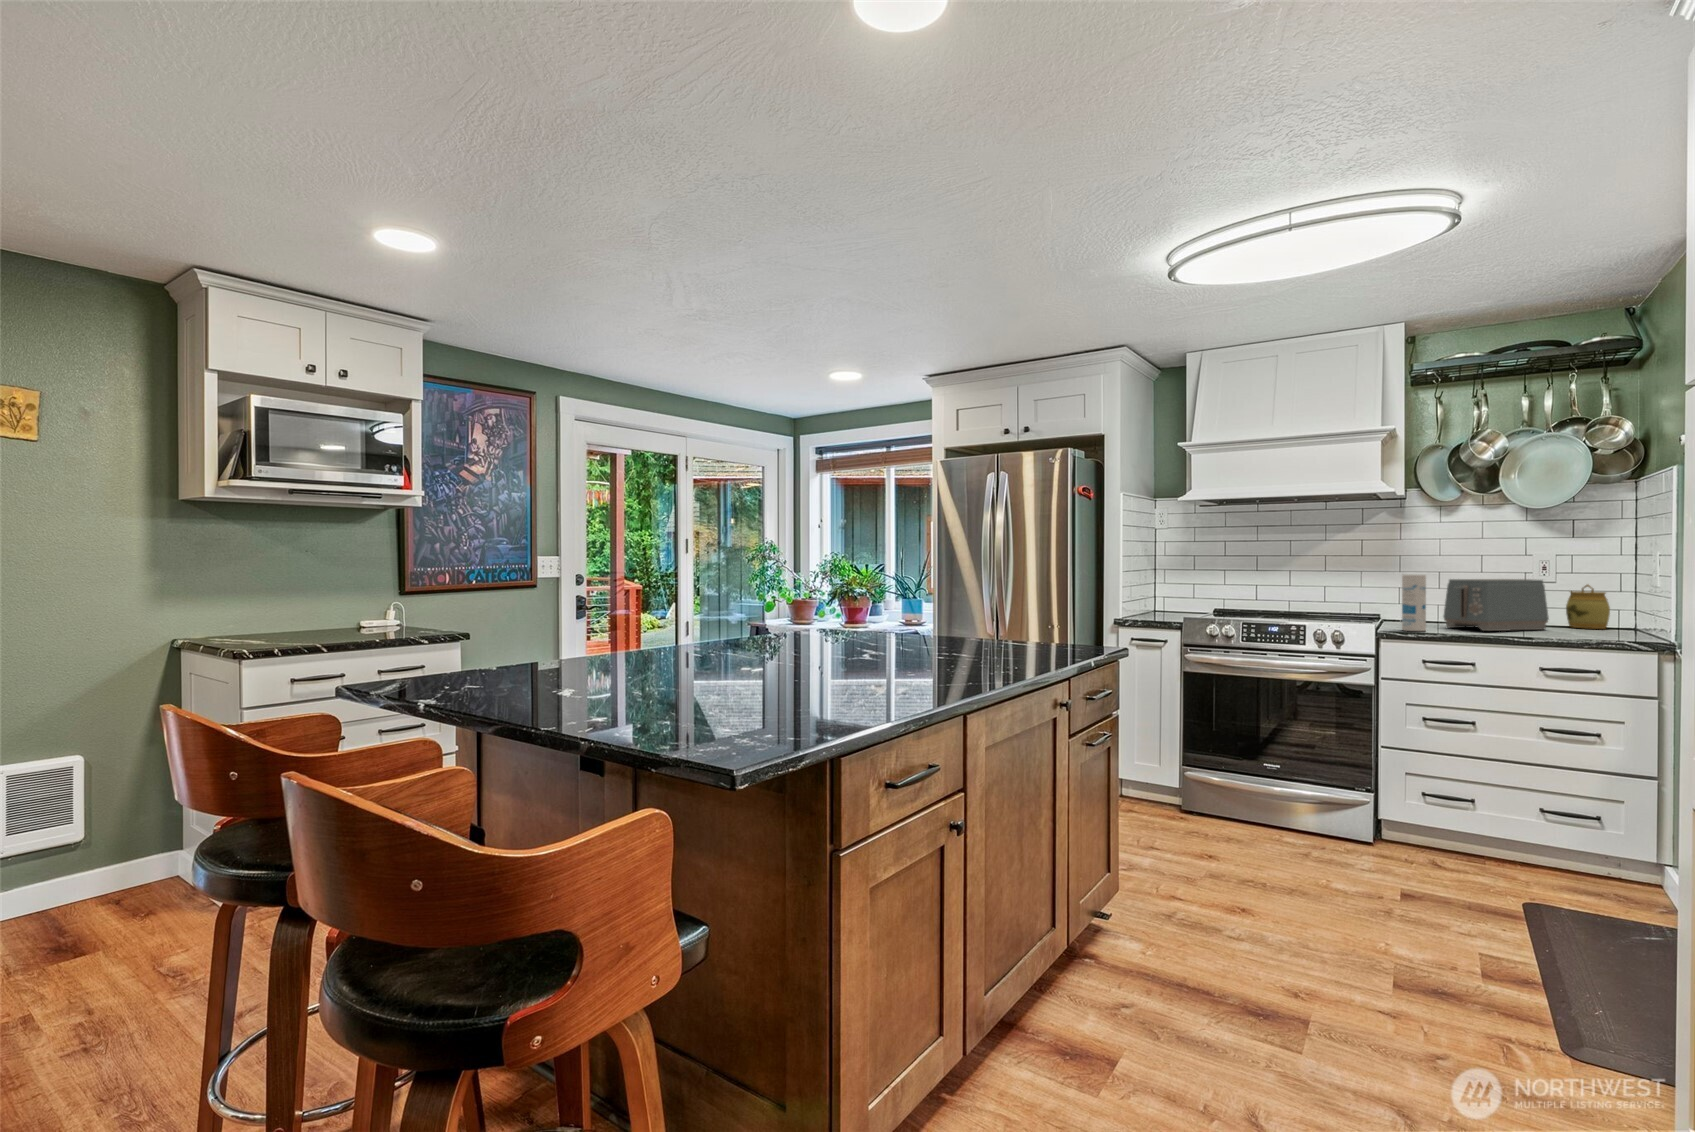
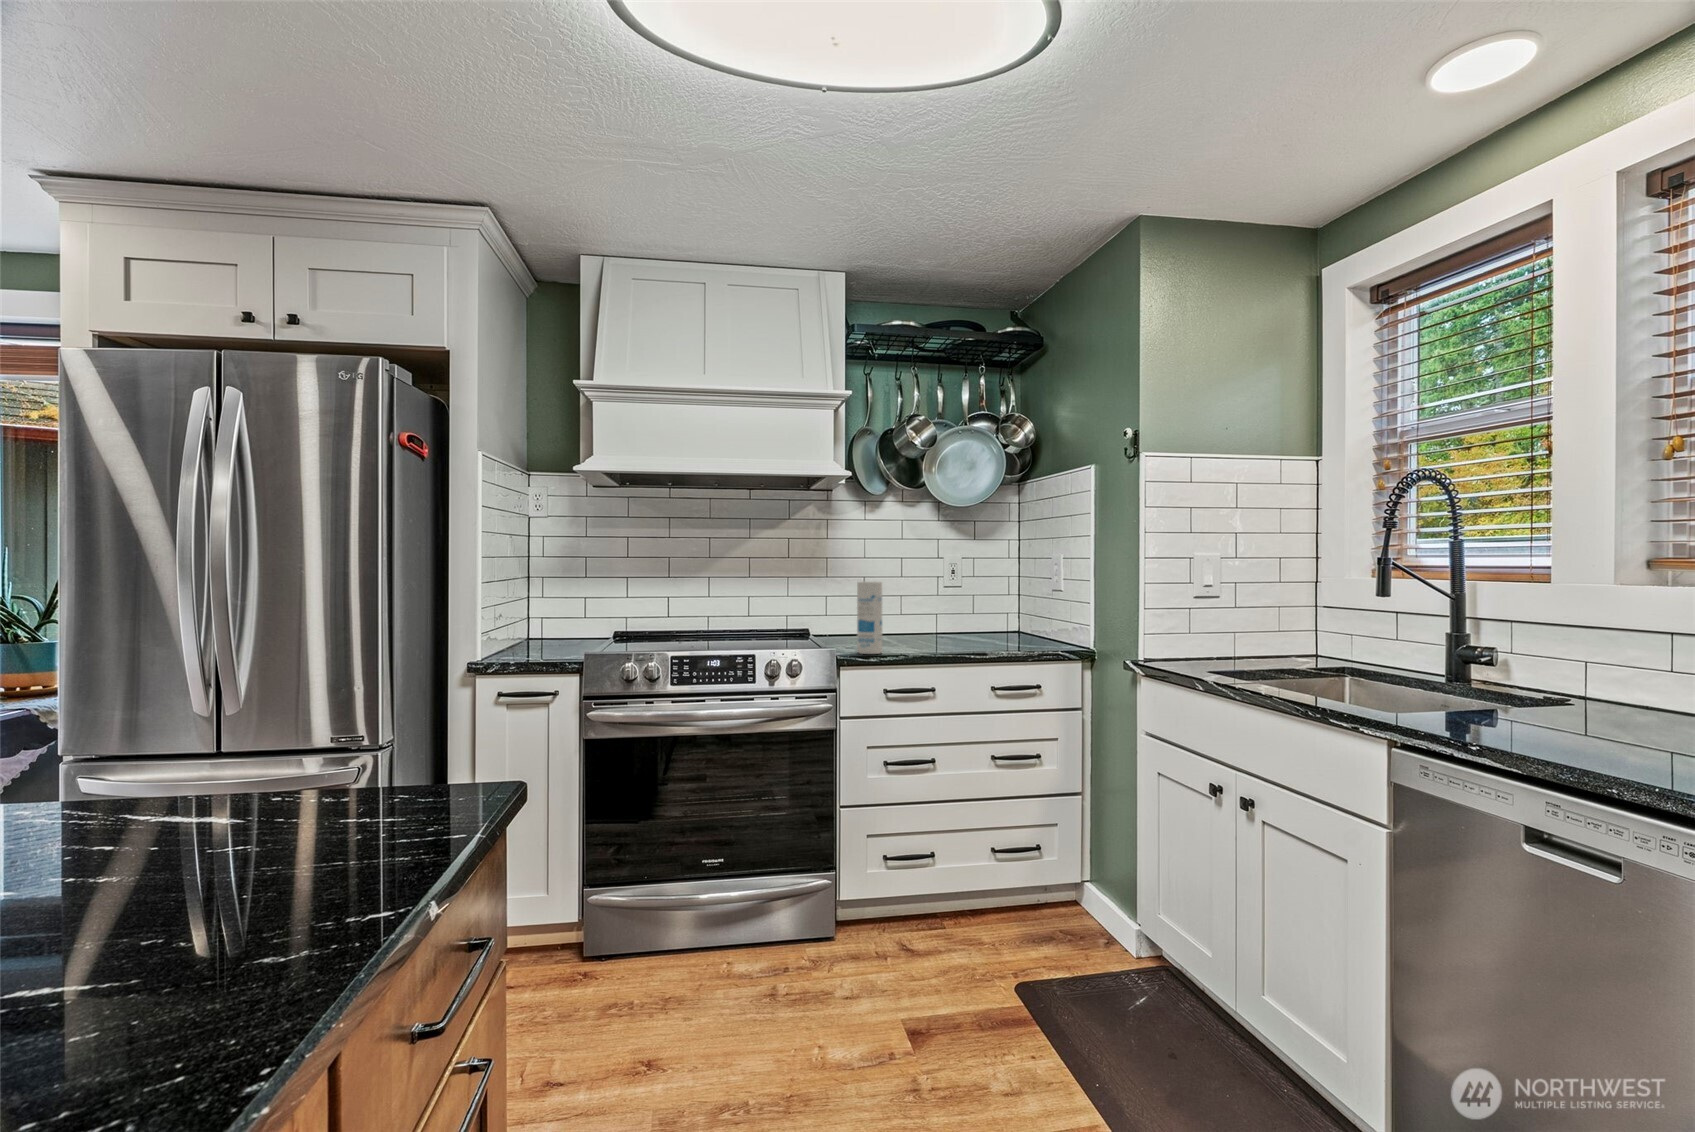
toaster: present [1443,579,1549,631] -> none [888,585,974,648]
jar: present [1566,585,1610,629] -> none [976,589,1012,637]

